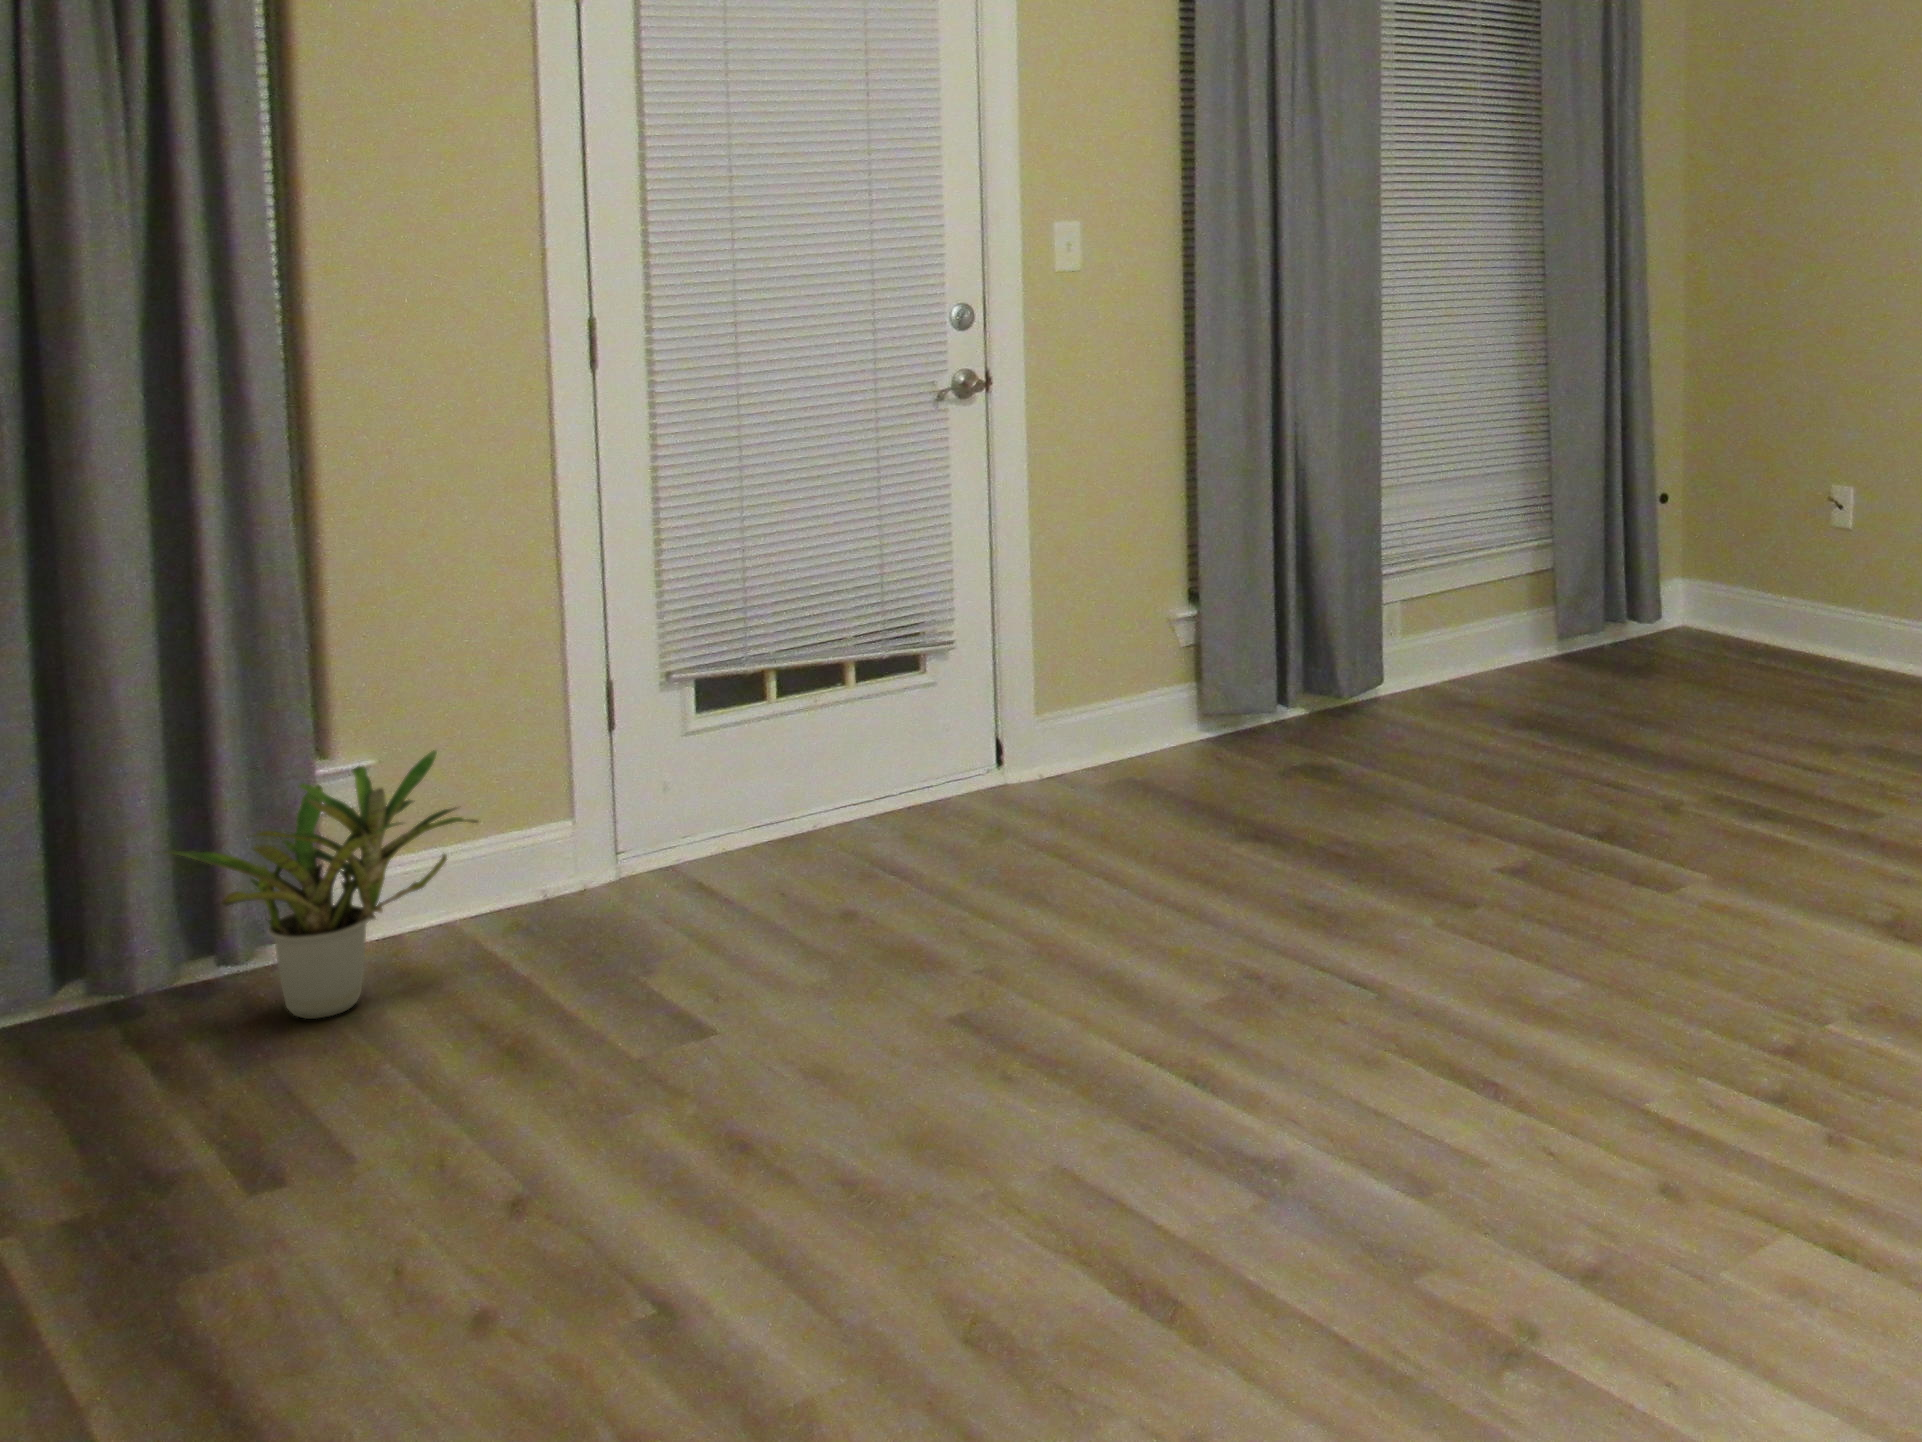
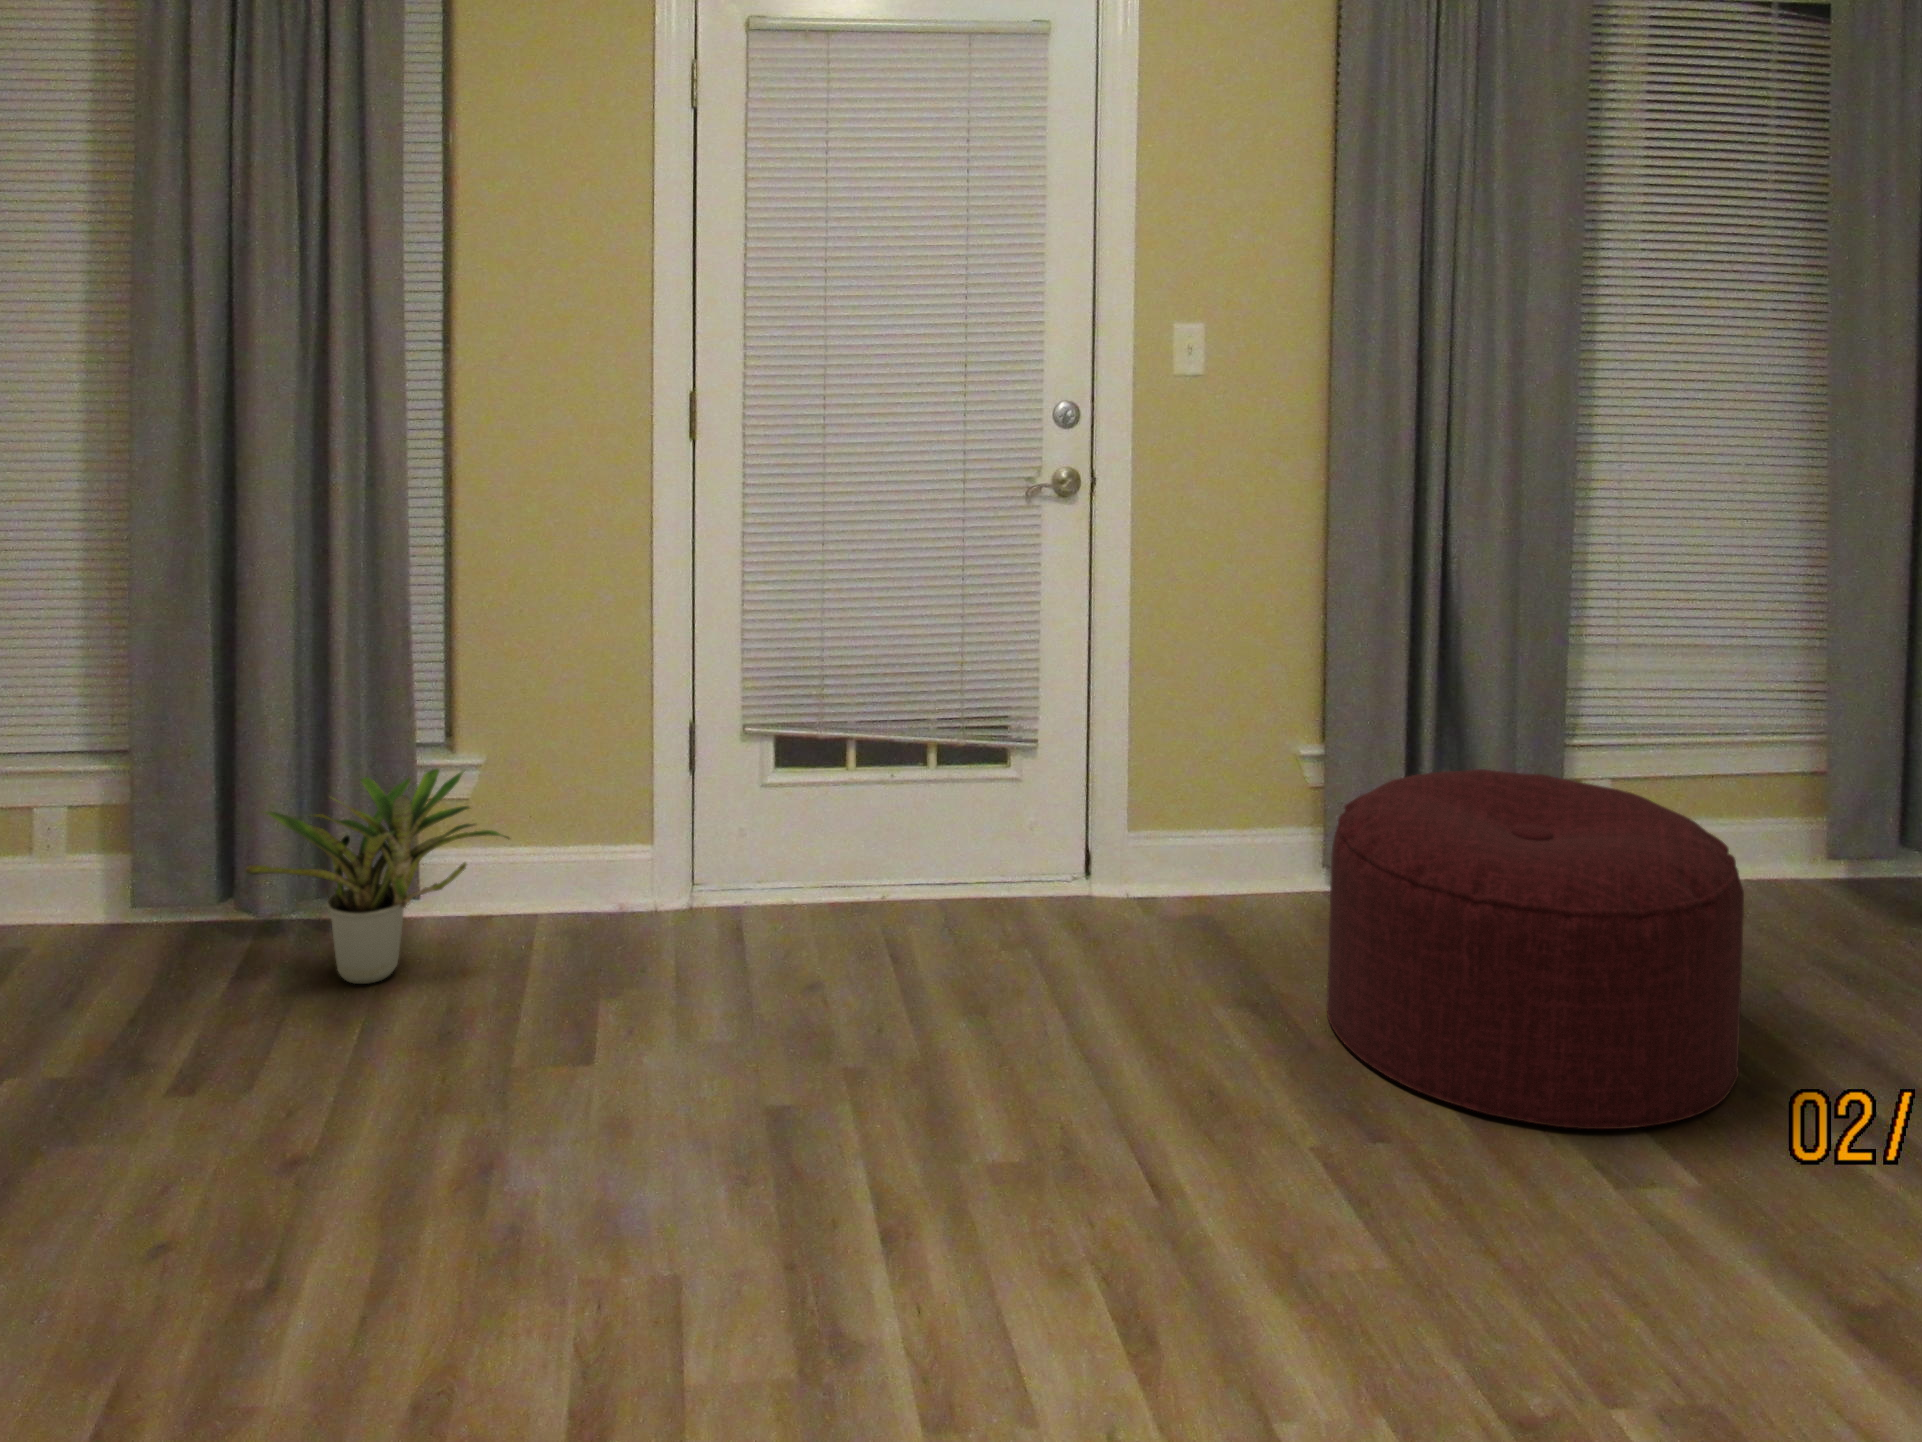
ottoman: none [1279,586,1600,839] -> present [1327,769,1744,1129]

